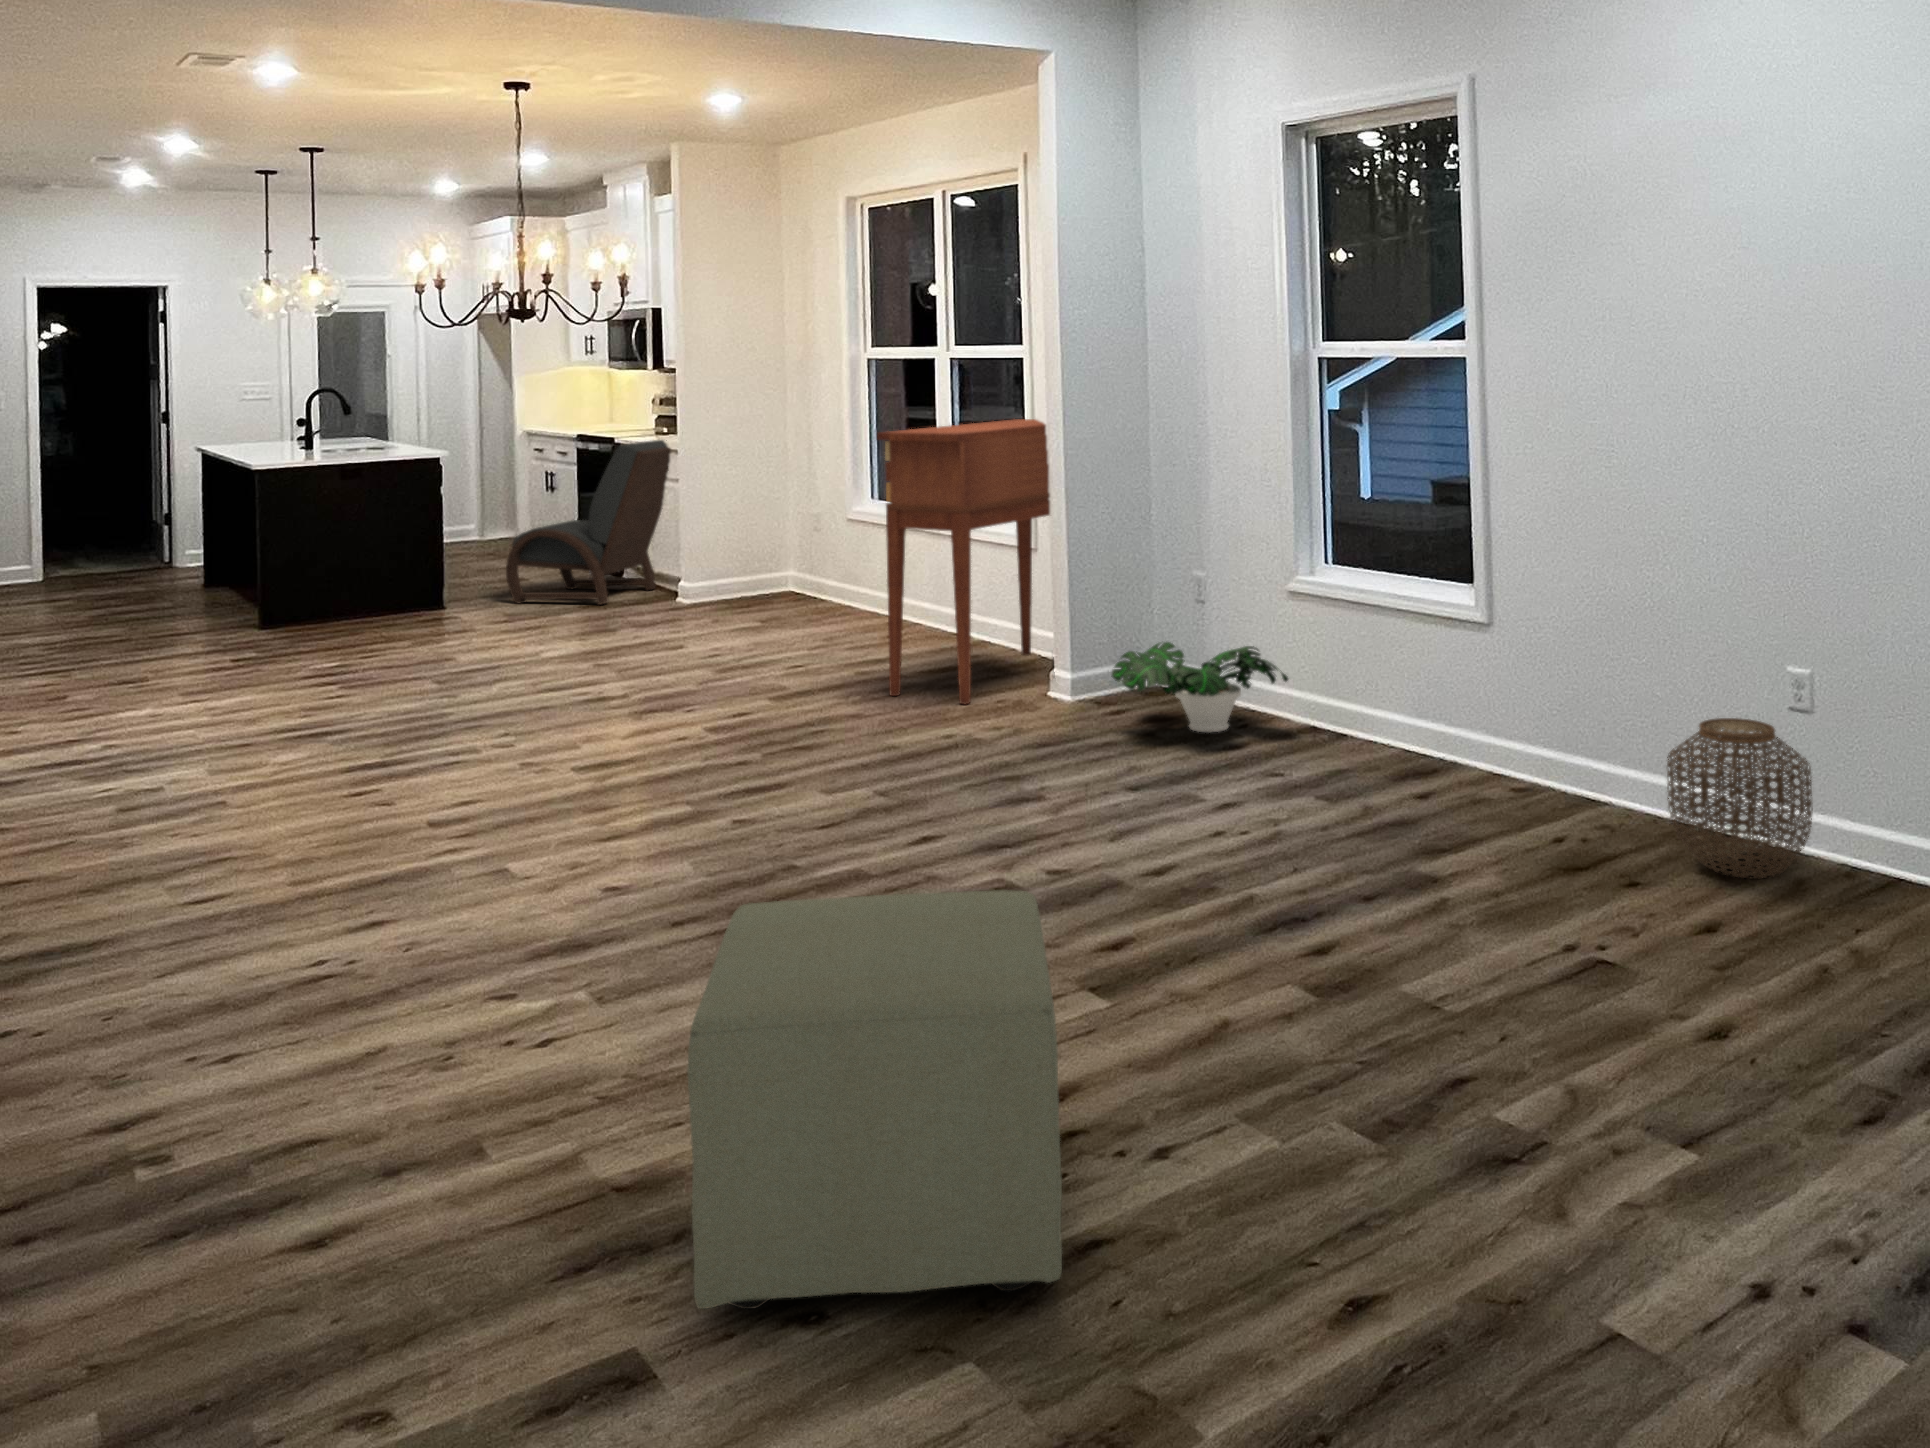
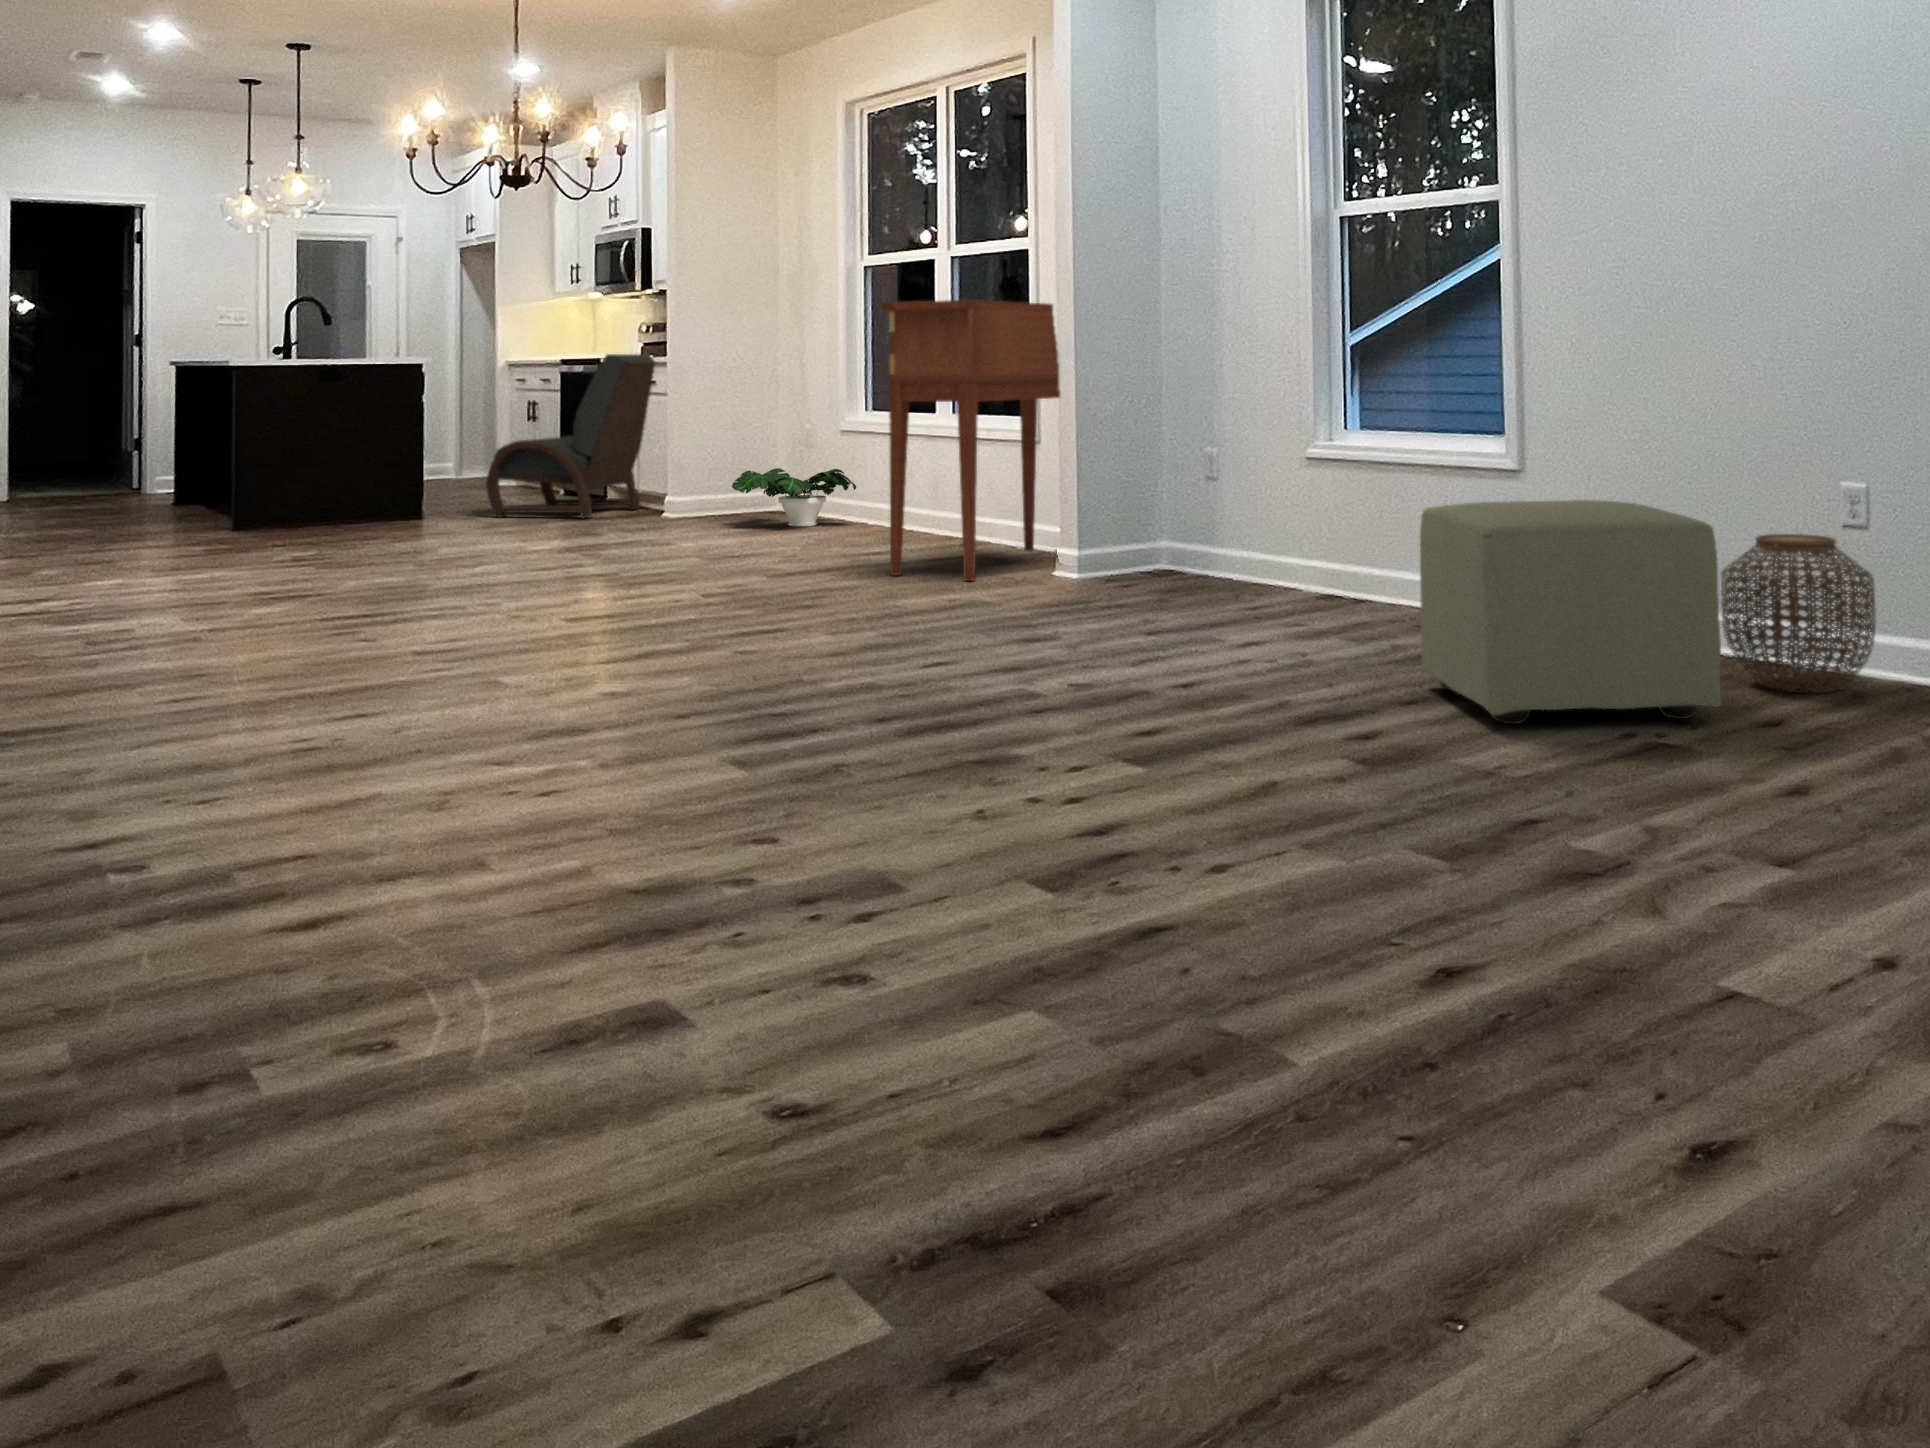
potted plant: present [1111,642,1288,732] -> present [732,468,856,526]
ottoman: present [687,890,1062,1309] -> present [1420,500,1721,724]

